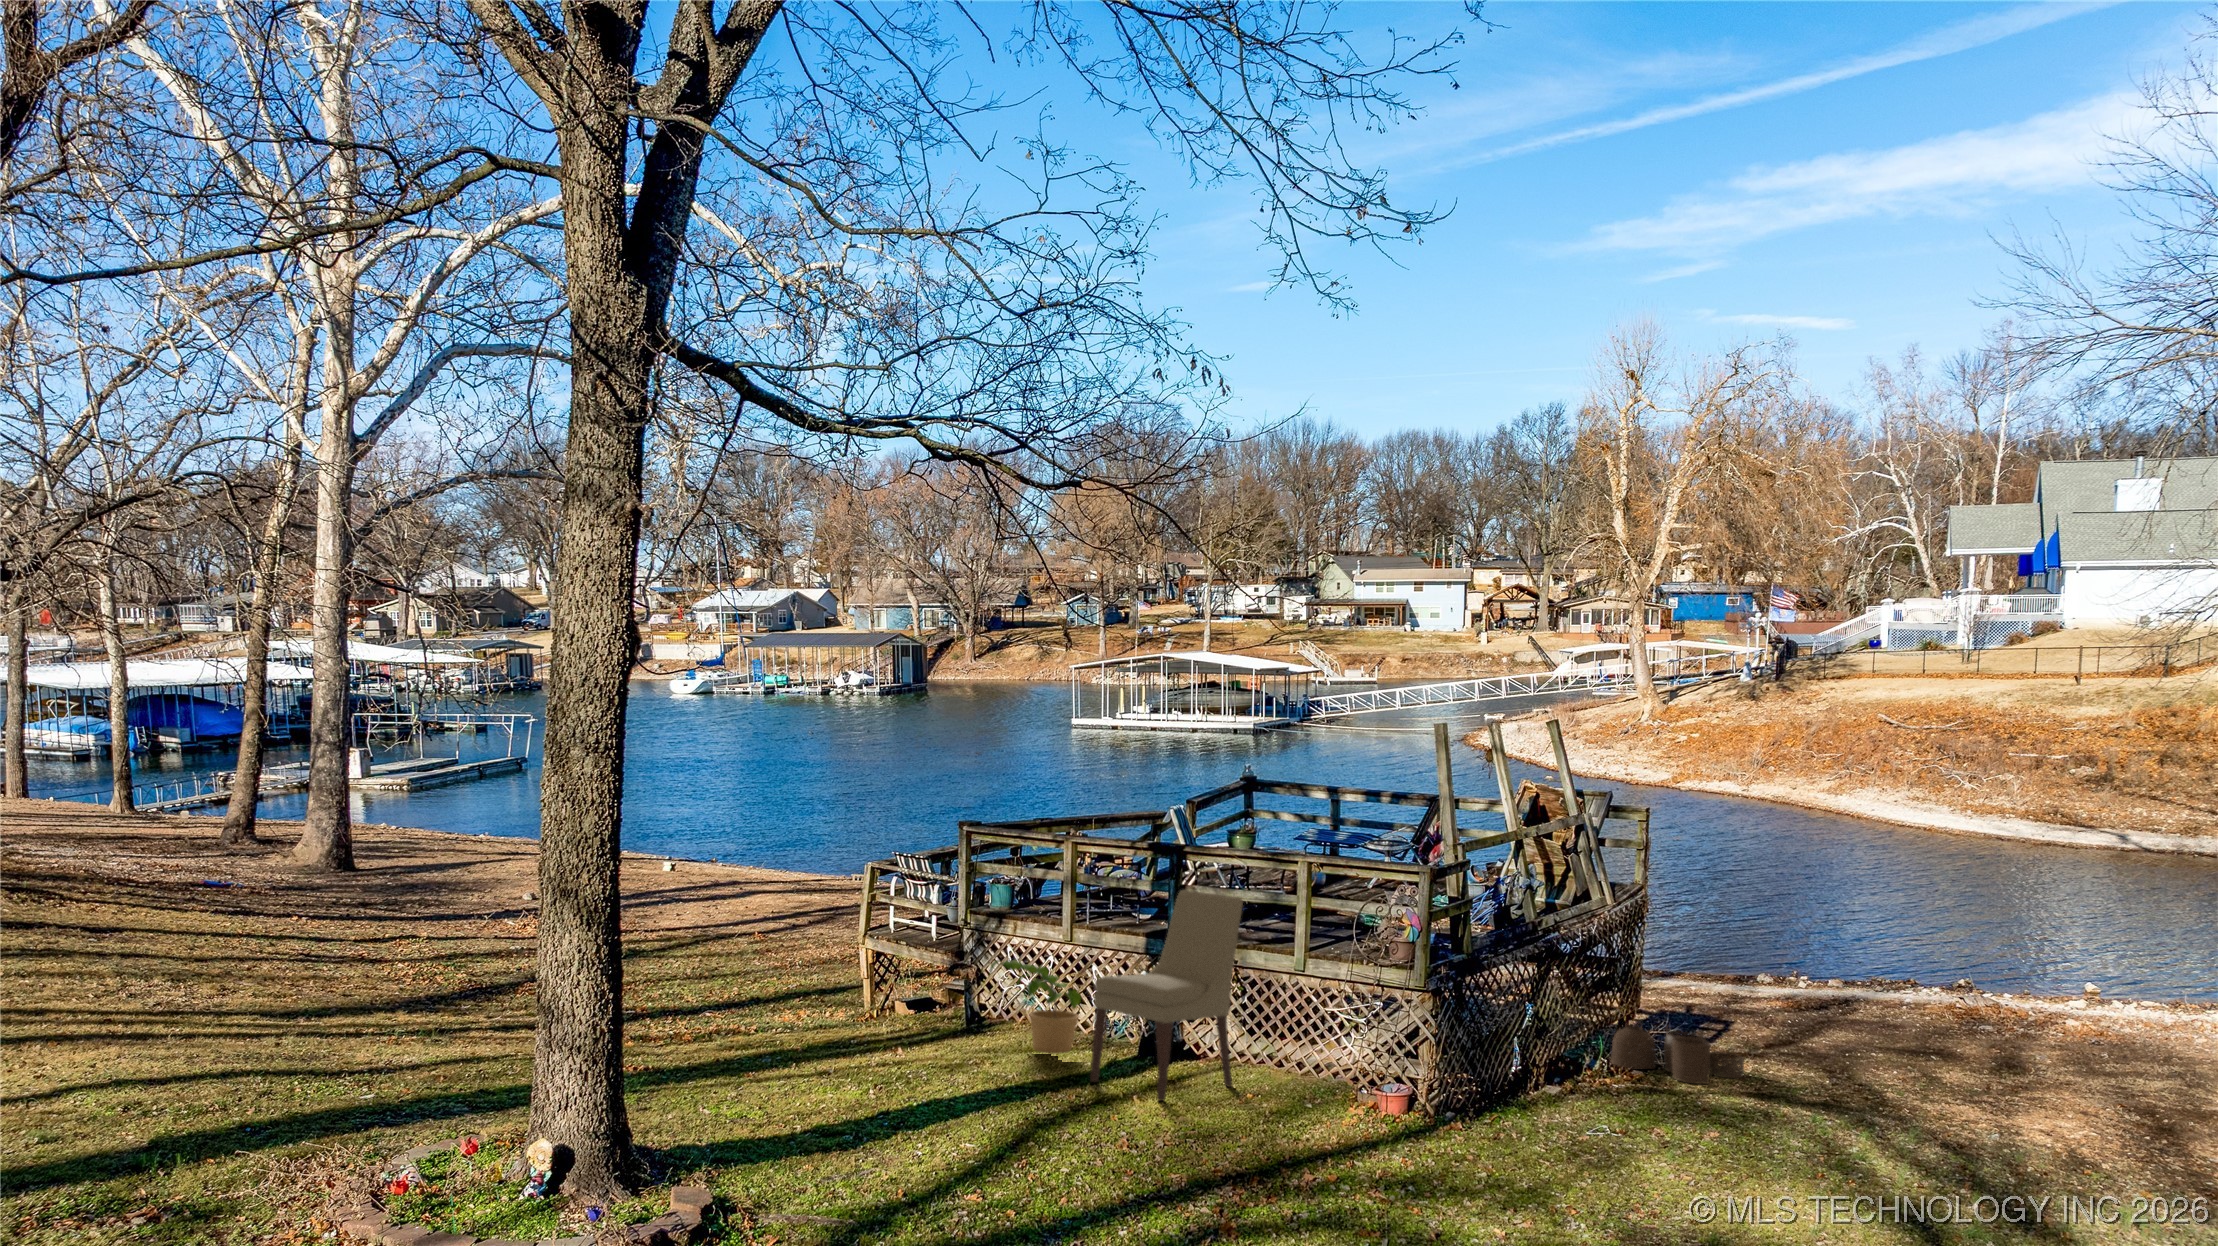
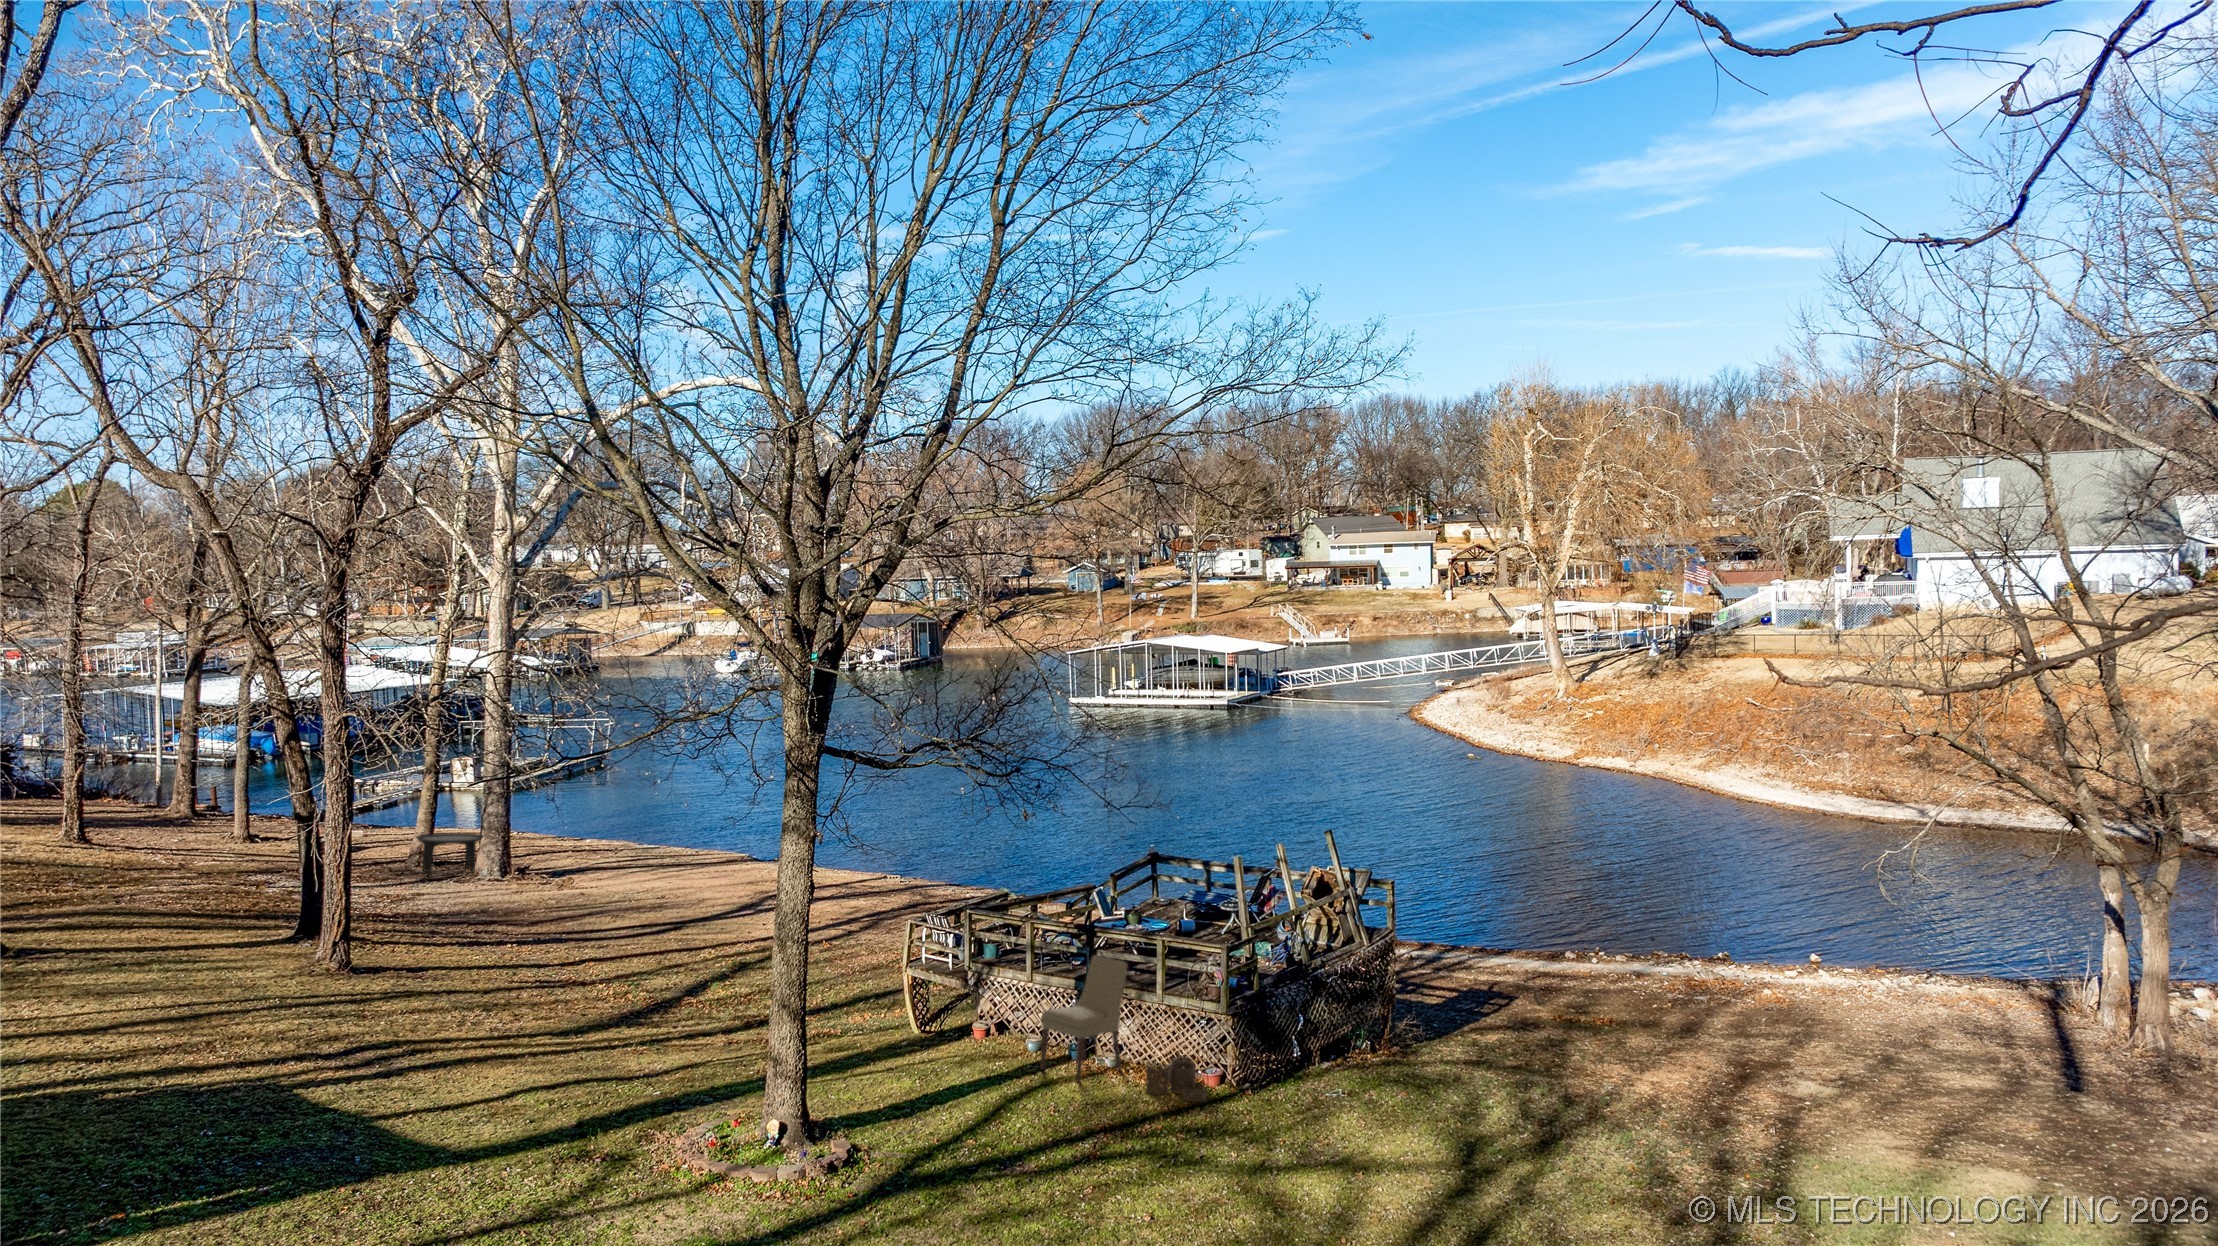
round table: none [228,800,326,855] -> present [416,833,484,877]
potted plant: present [989,960,1081,1053] -> none [981,995,1037,1049]
woven basket: present [1611,1026,1744,1084] -> present [1146,1055,1207,1102]

